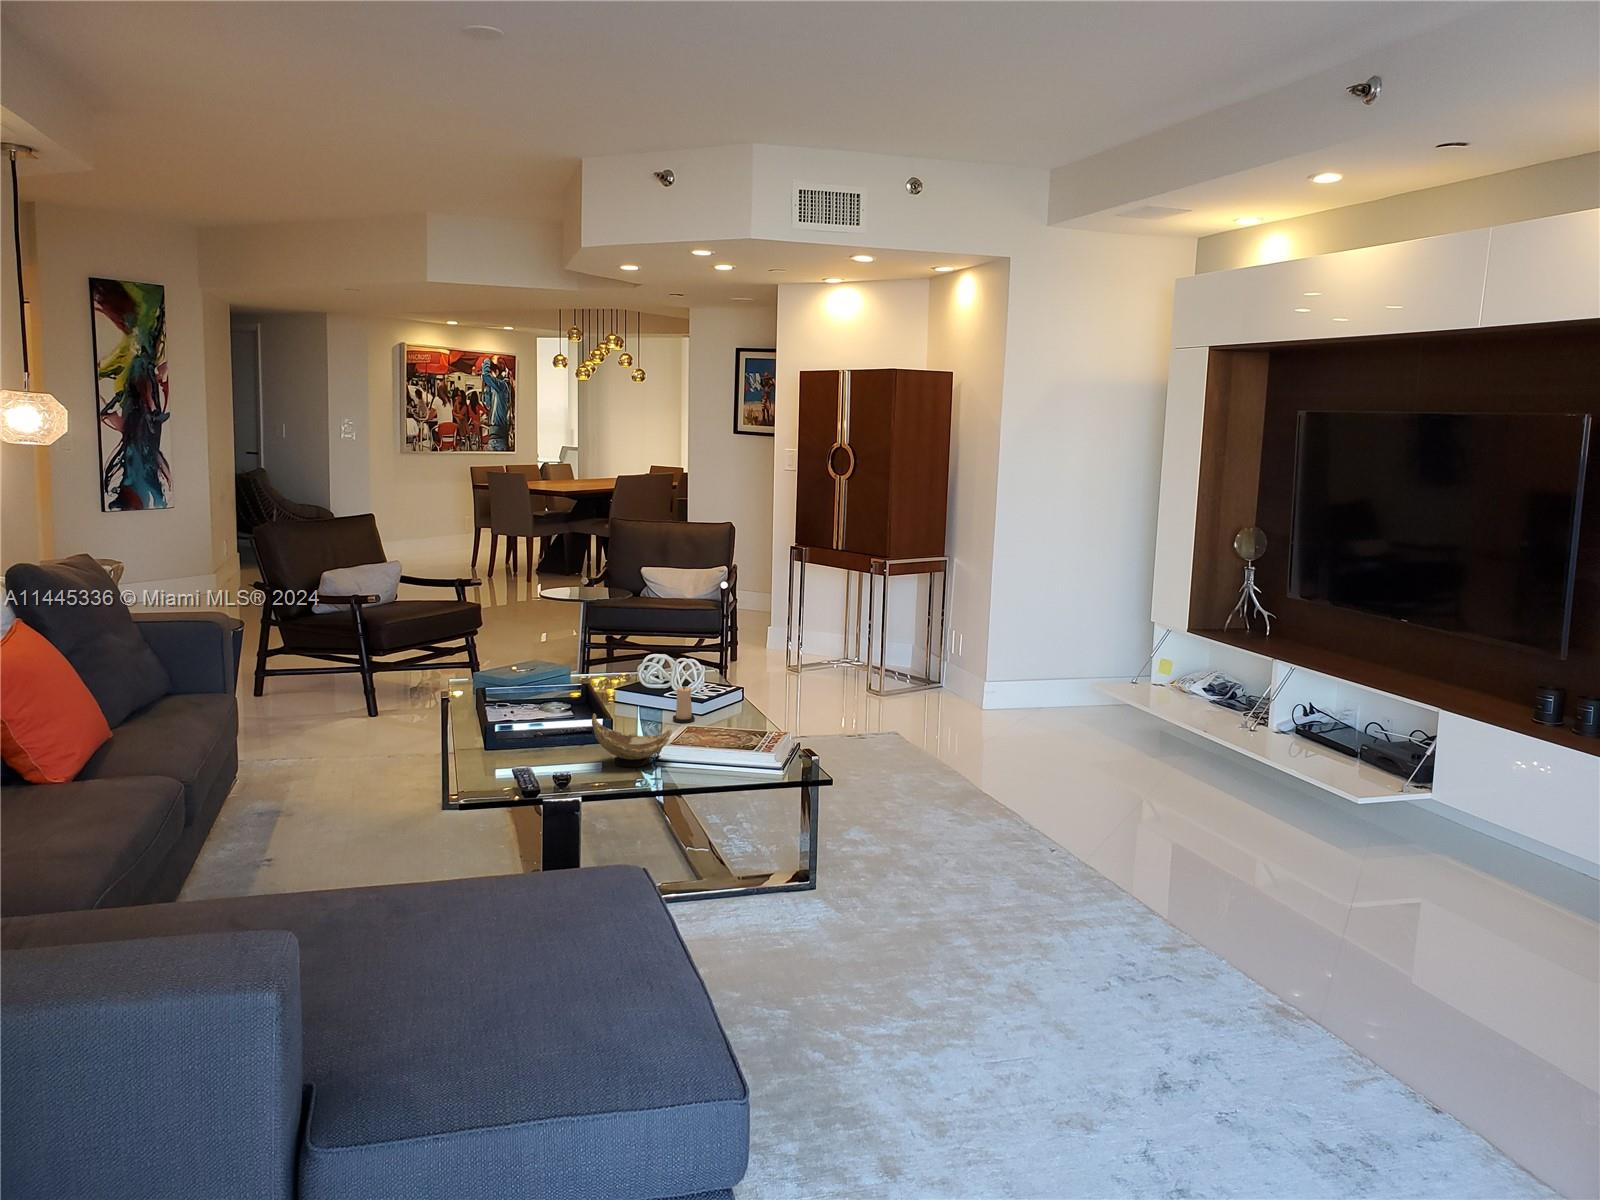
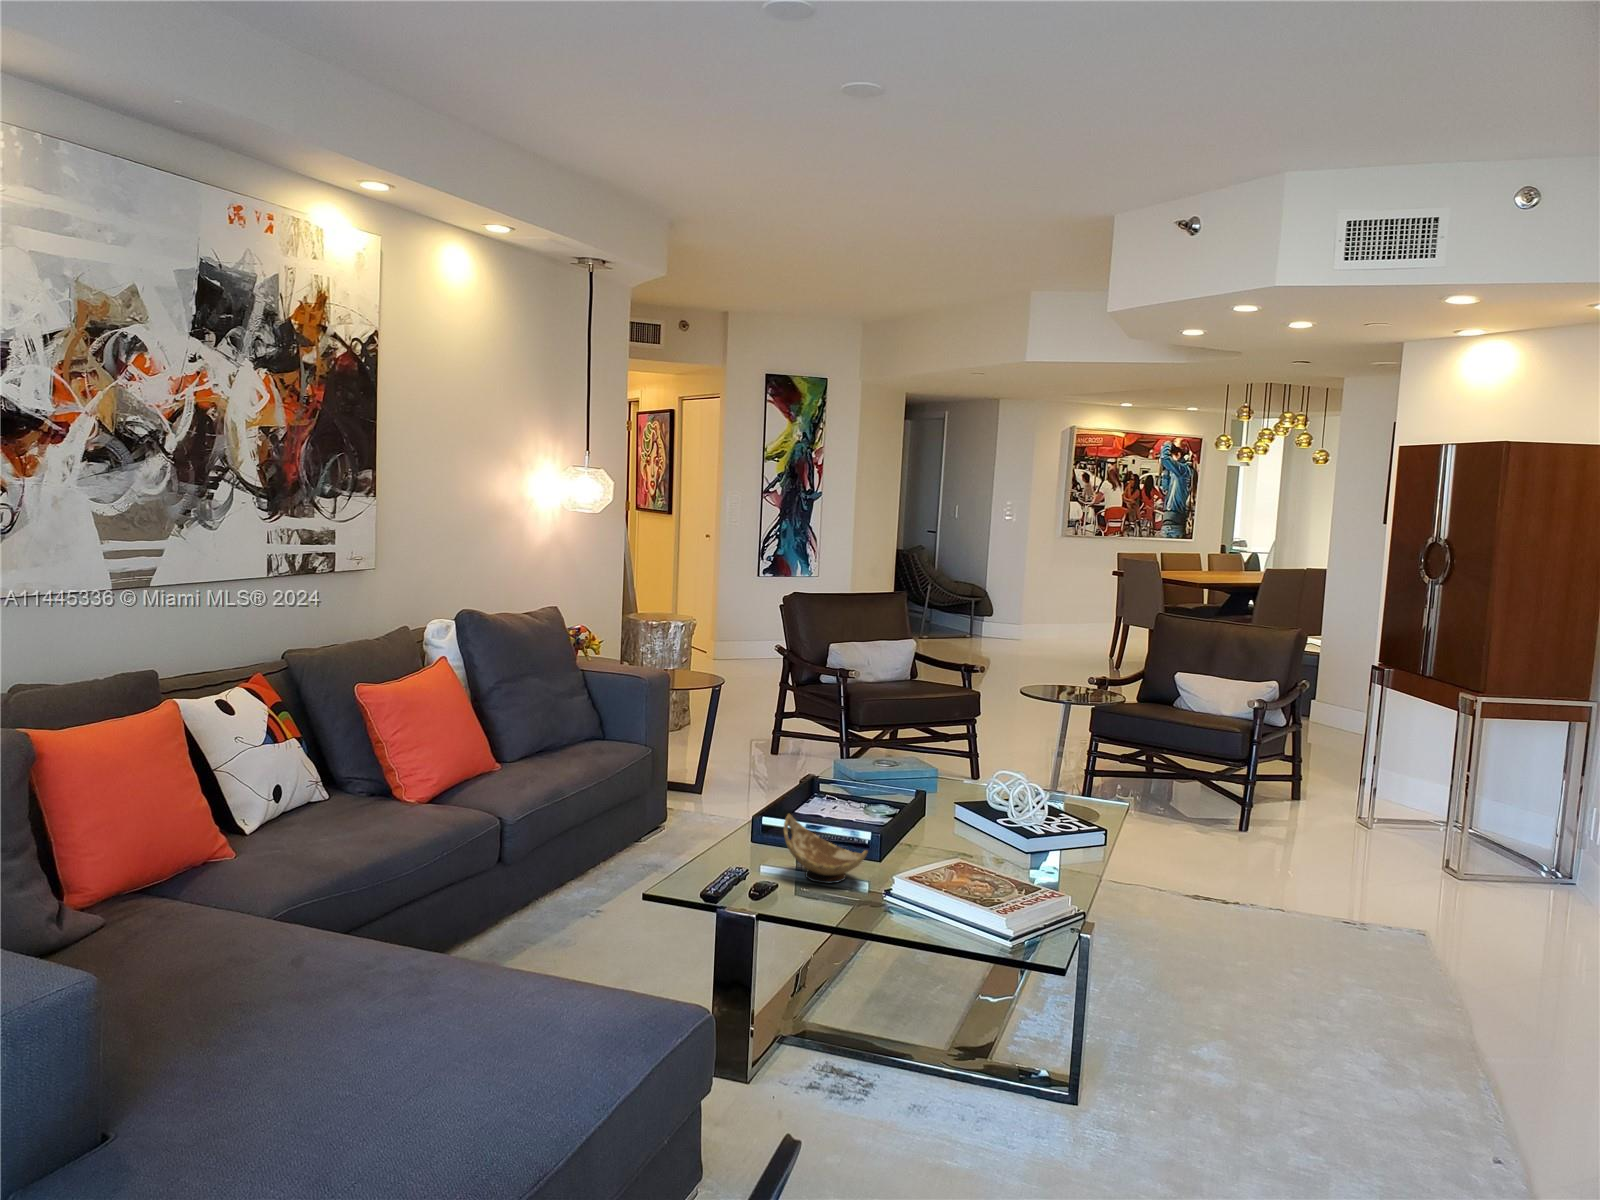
candle: present [673,685,695,723] -> none [946,805,972,851]

